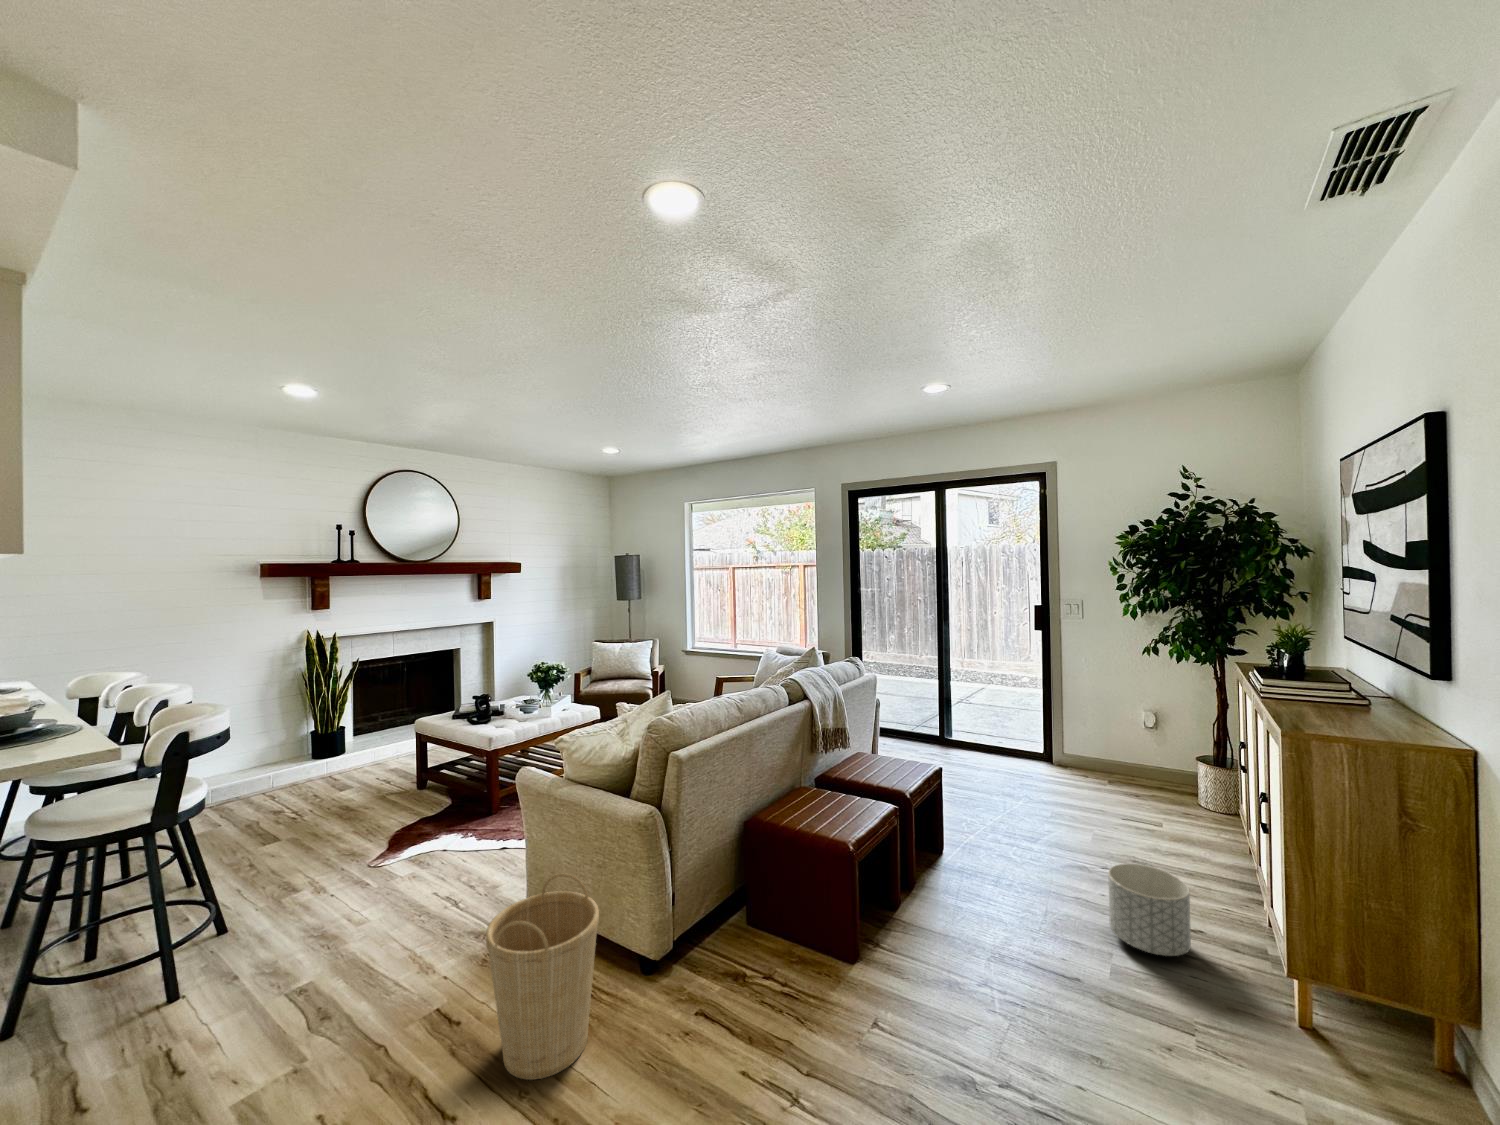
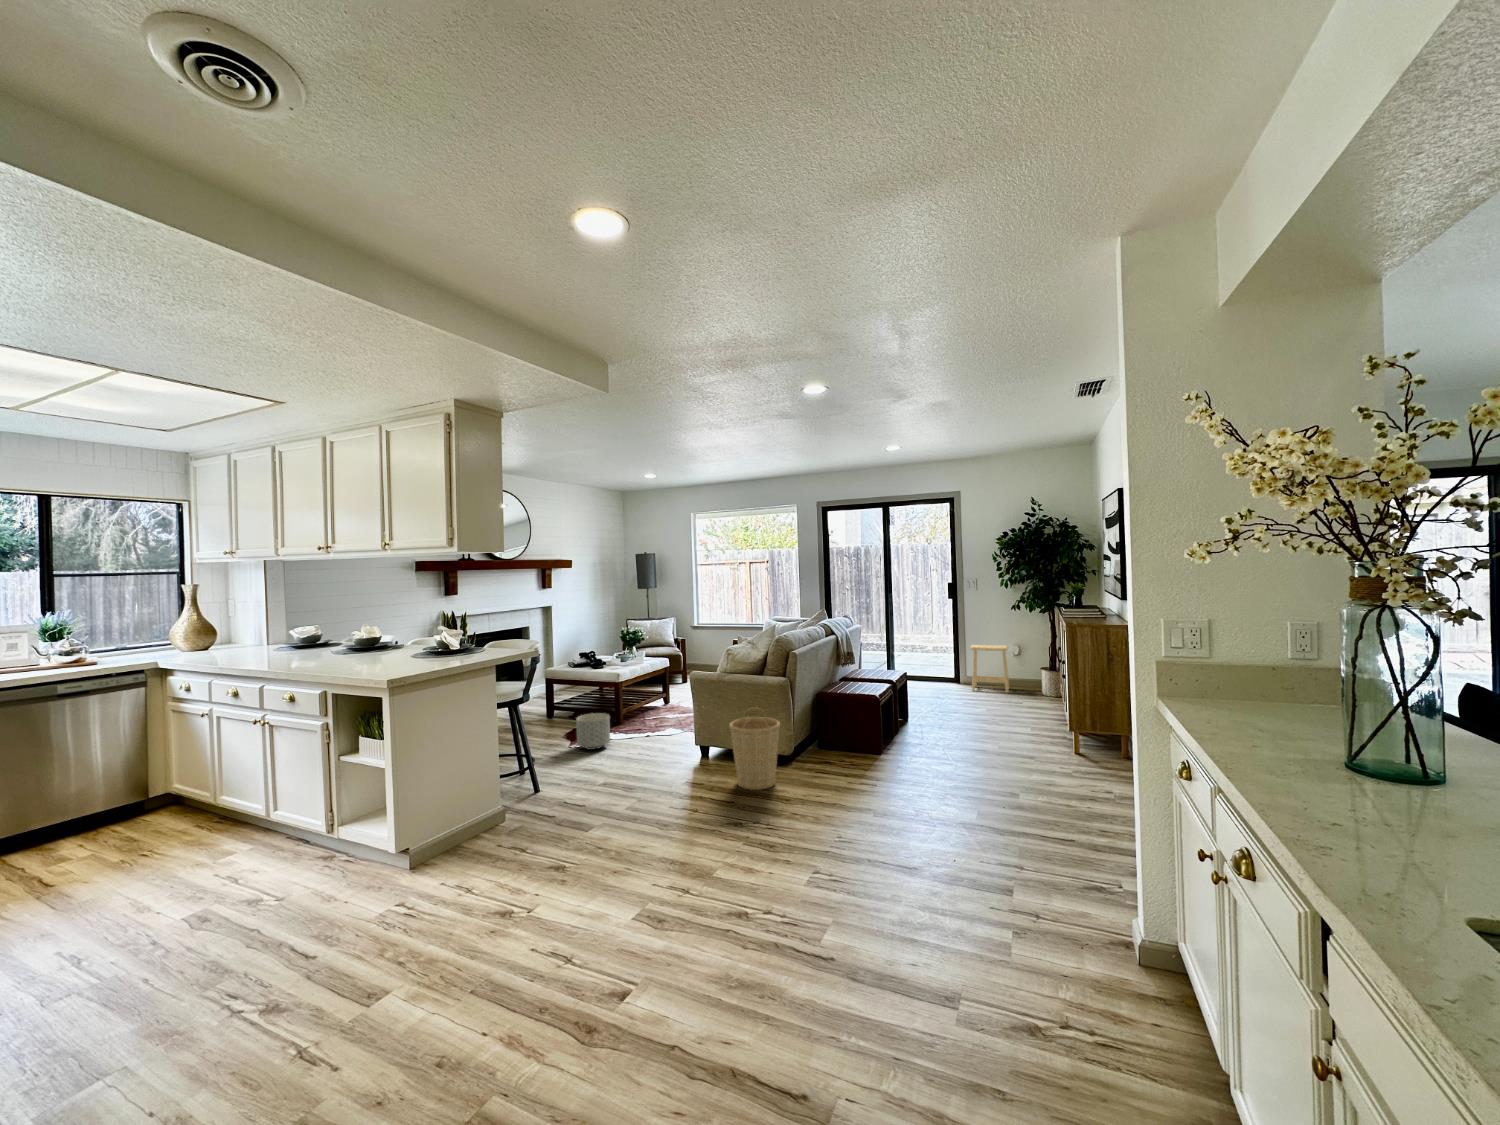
footstool: none [1069,706,1138,794] -> present [970,645,1009,693]
planter: present [1108,864,1191,956] -> present [576,713,610,750]

